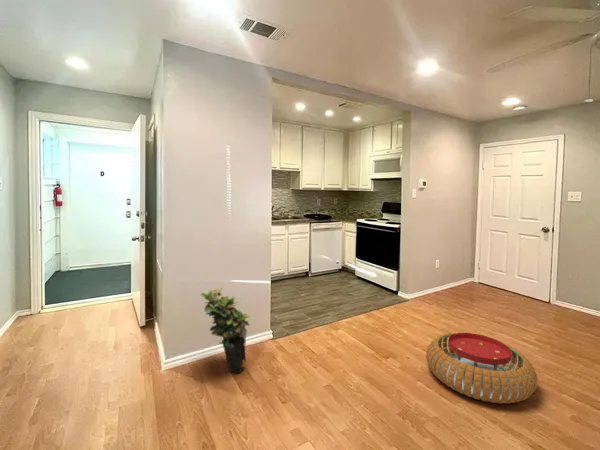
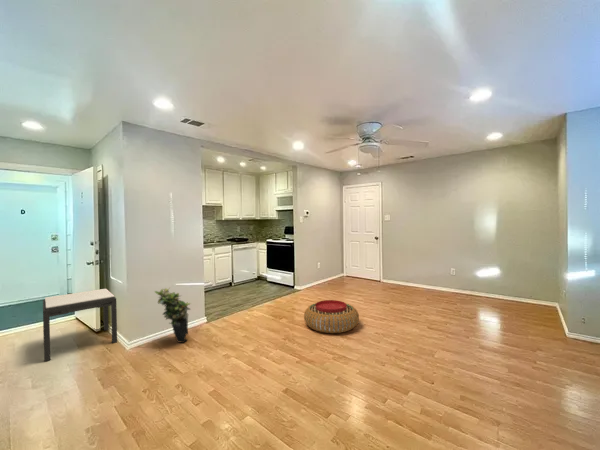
side table: none [62,276,156,373] -> present [43,289,117,361]

